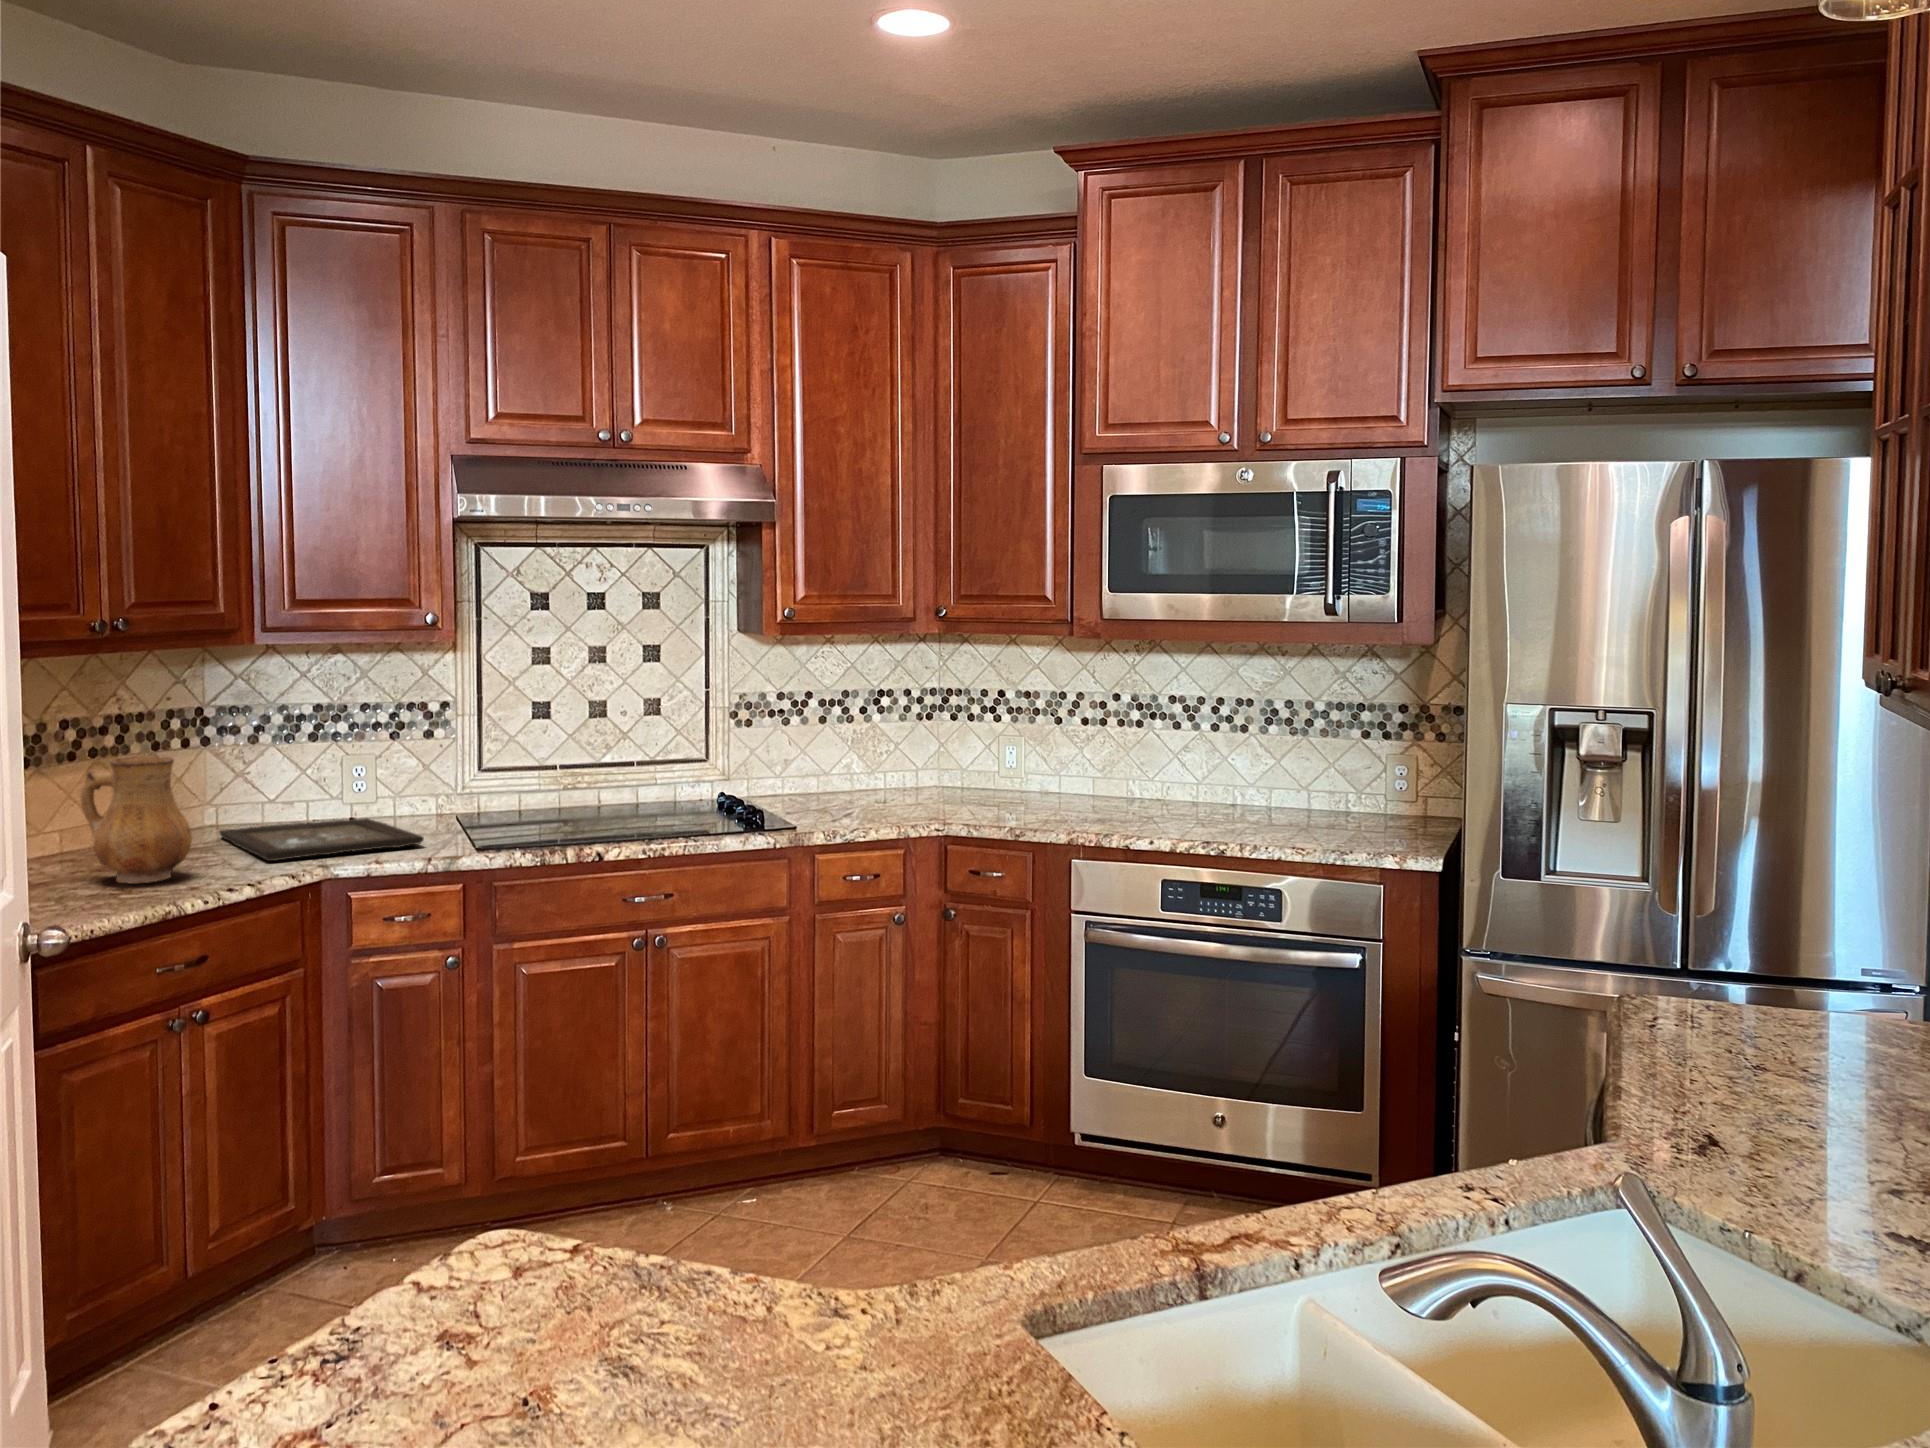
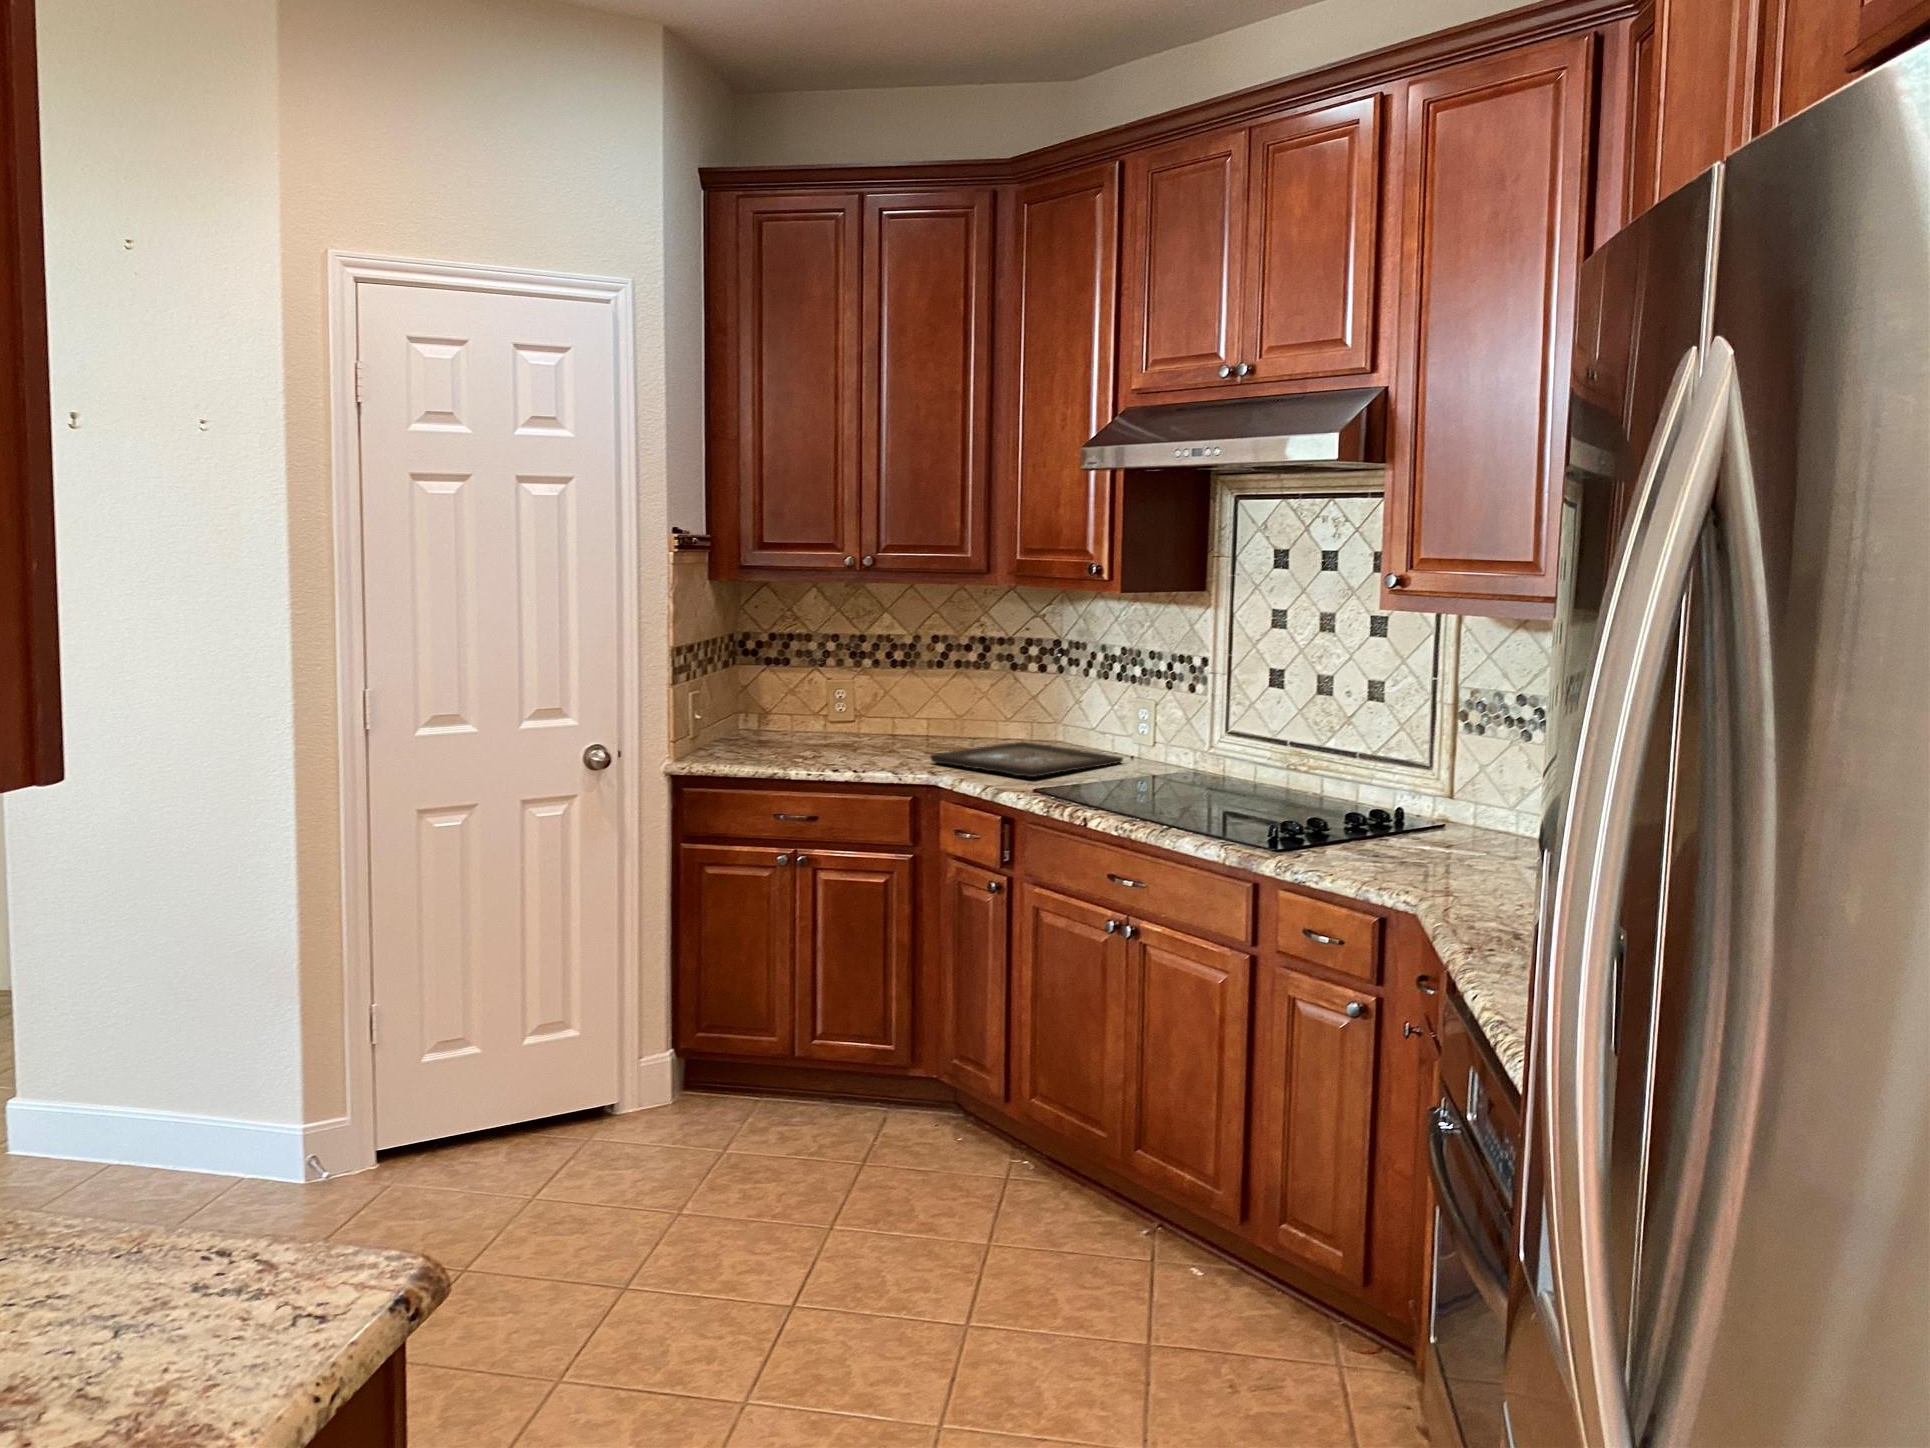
ceramic pitcher: present [80,756,192,884] -> none [823,661,887,756]

